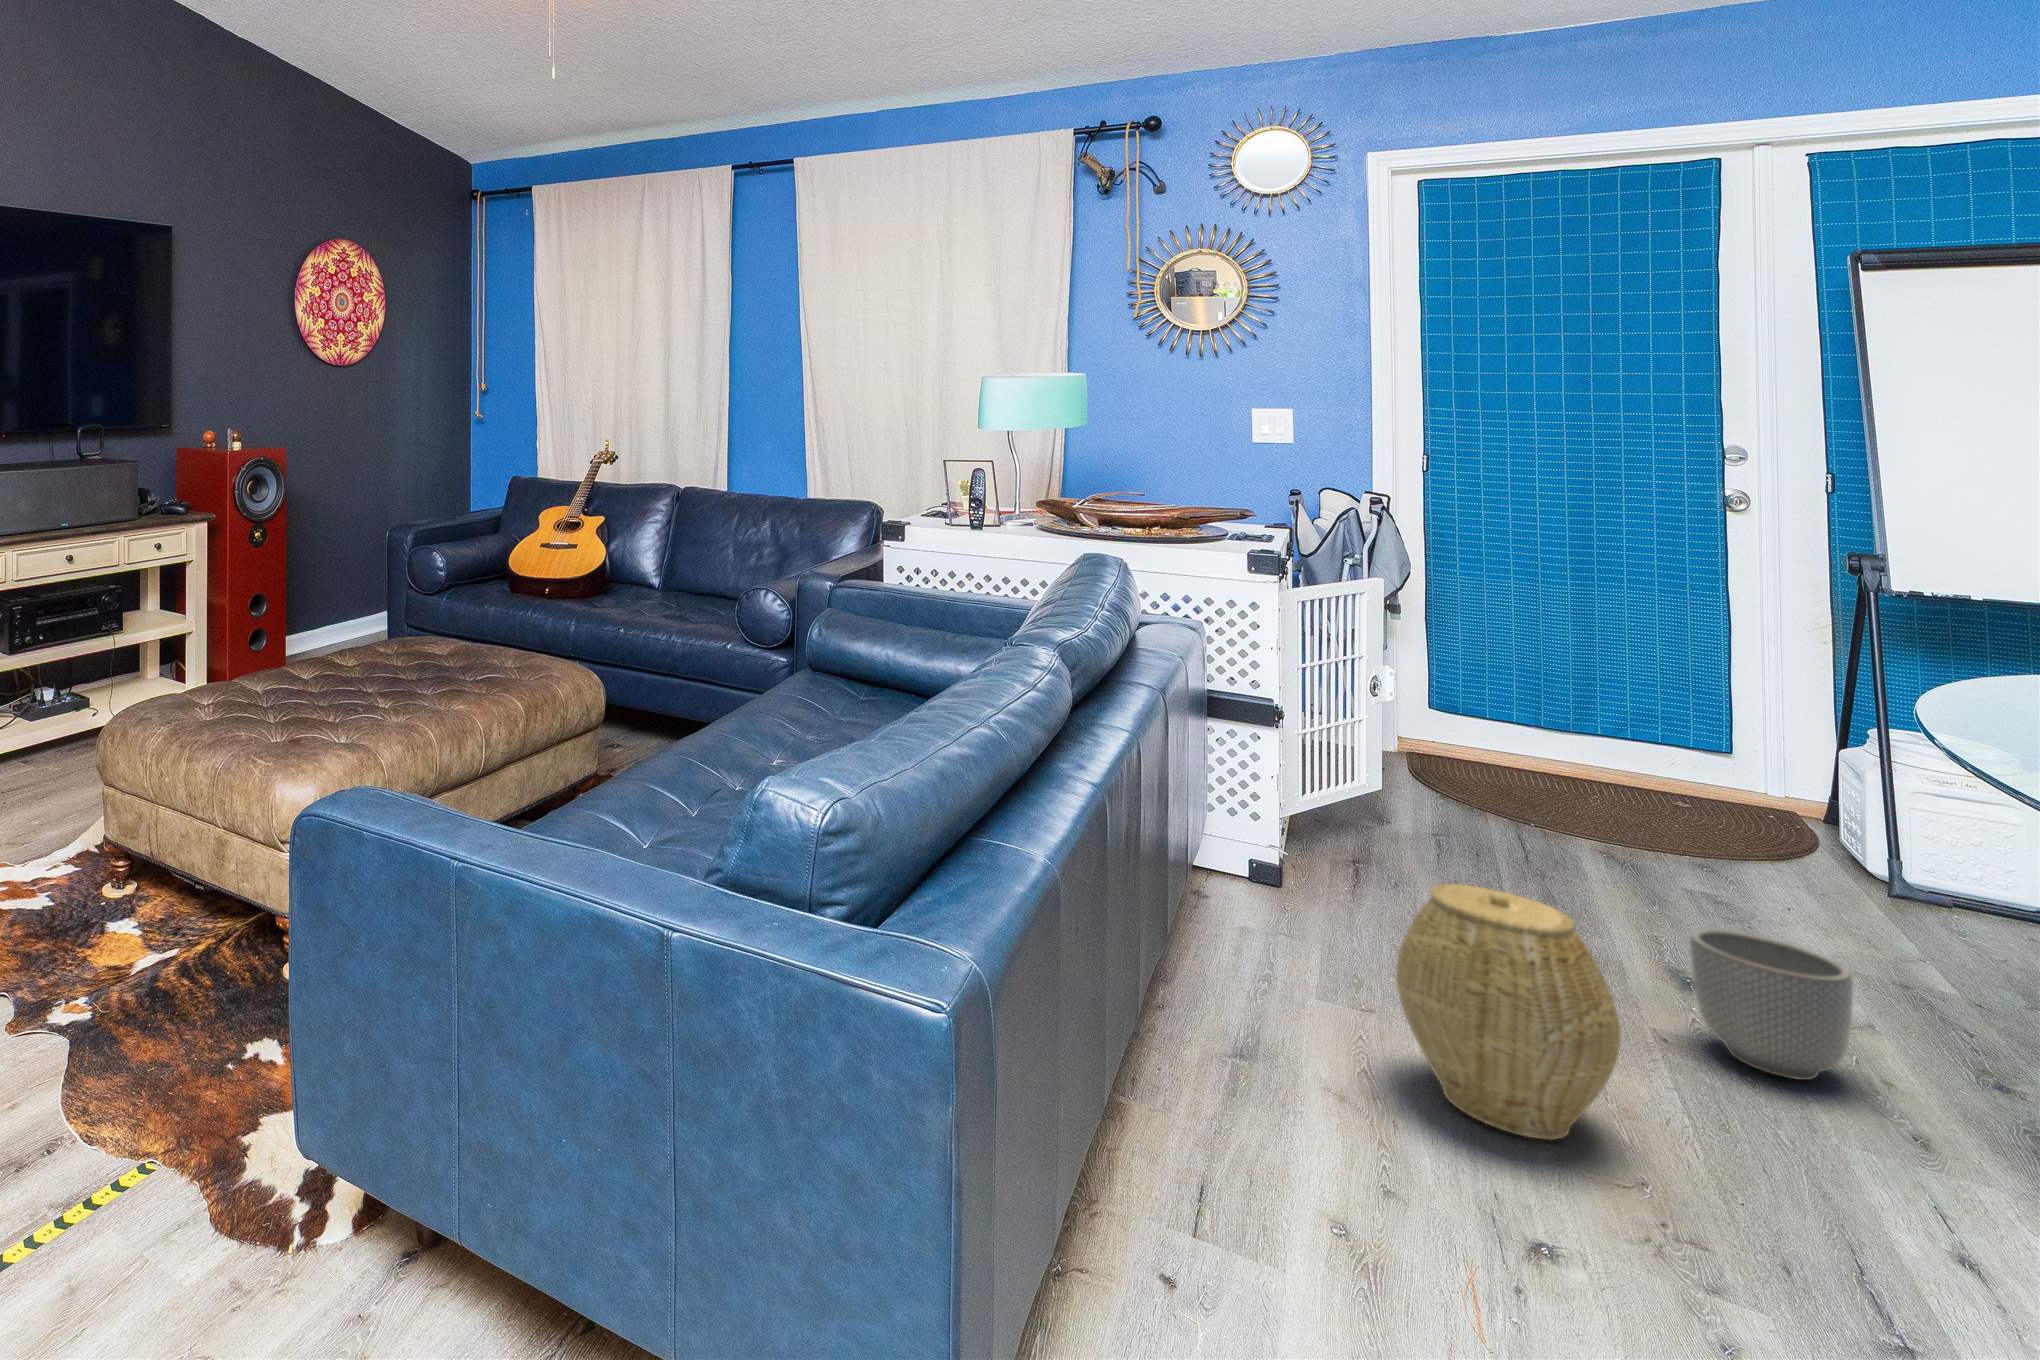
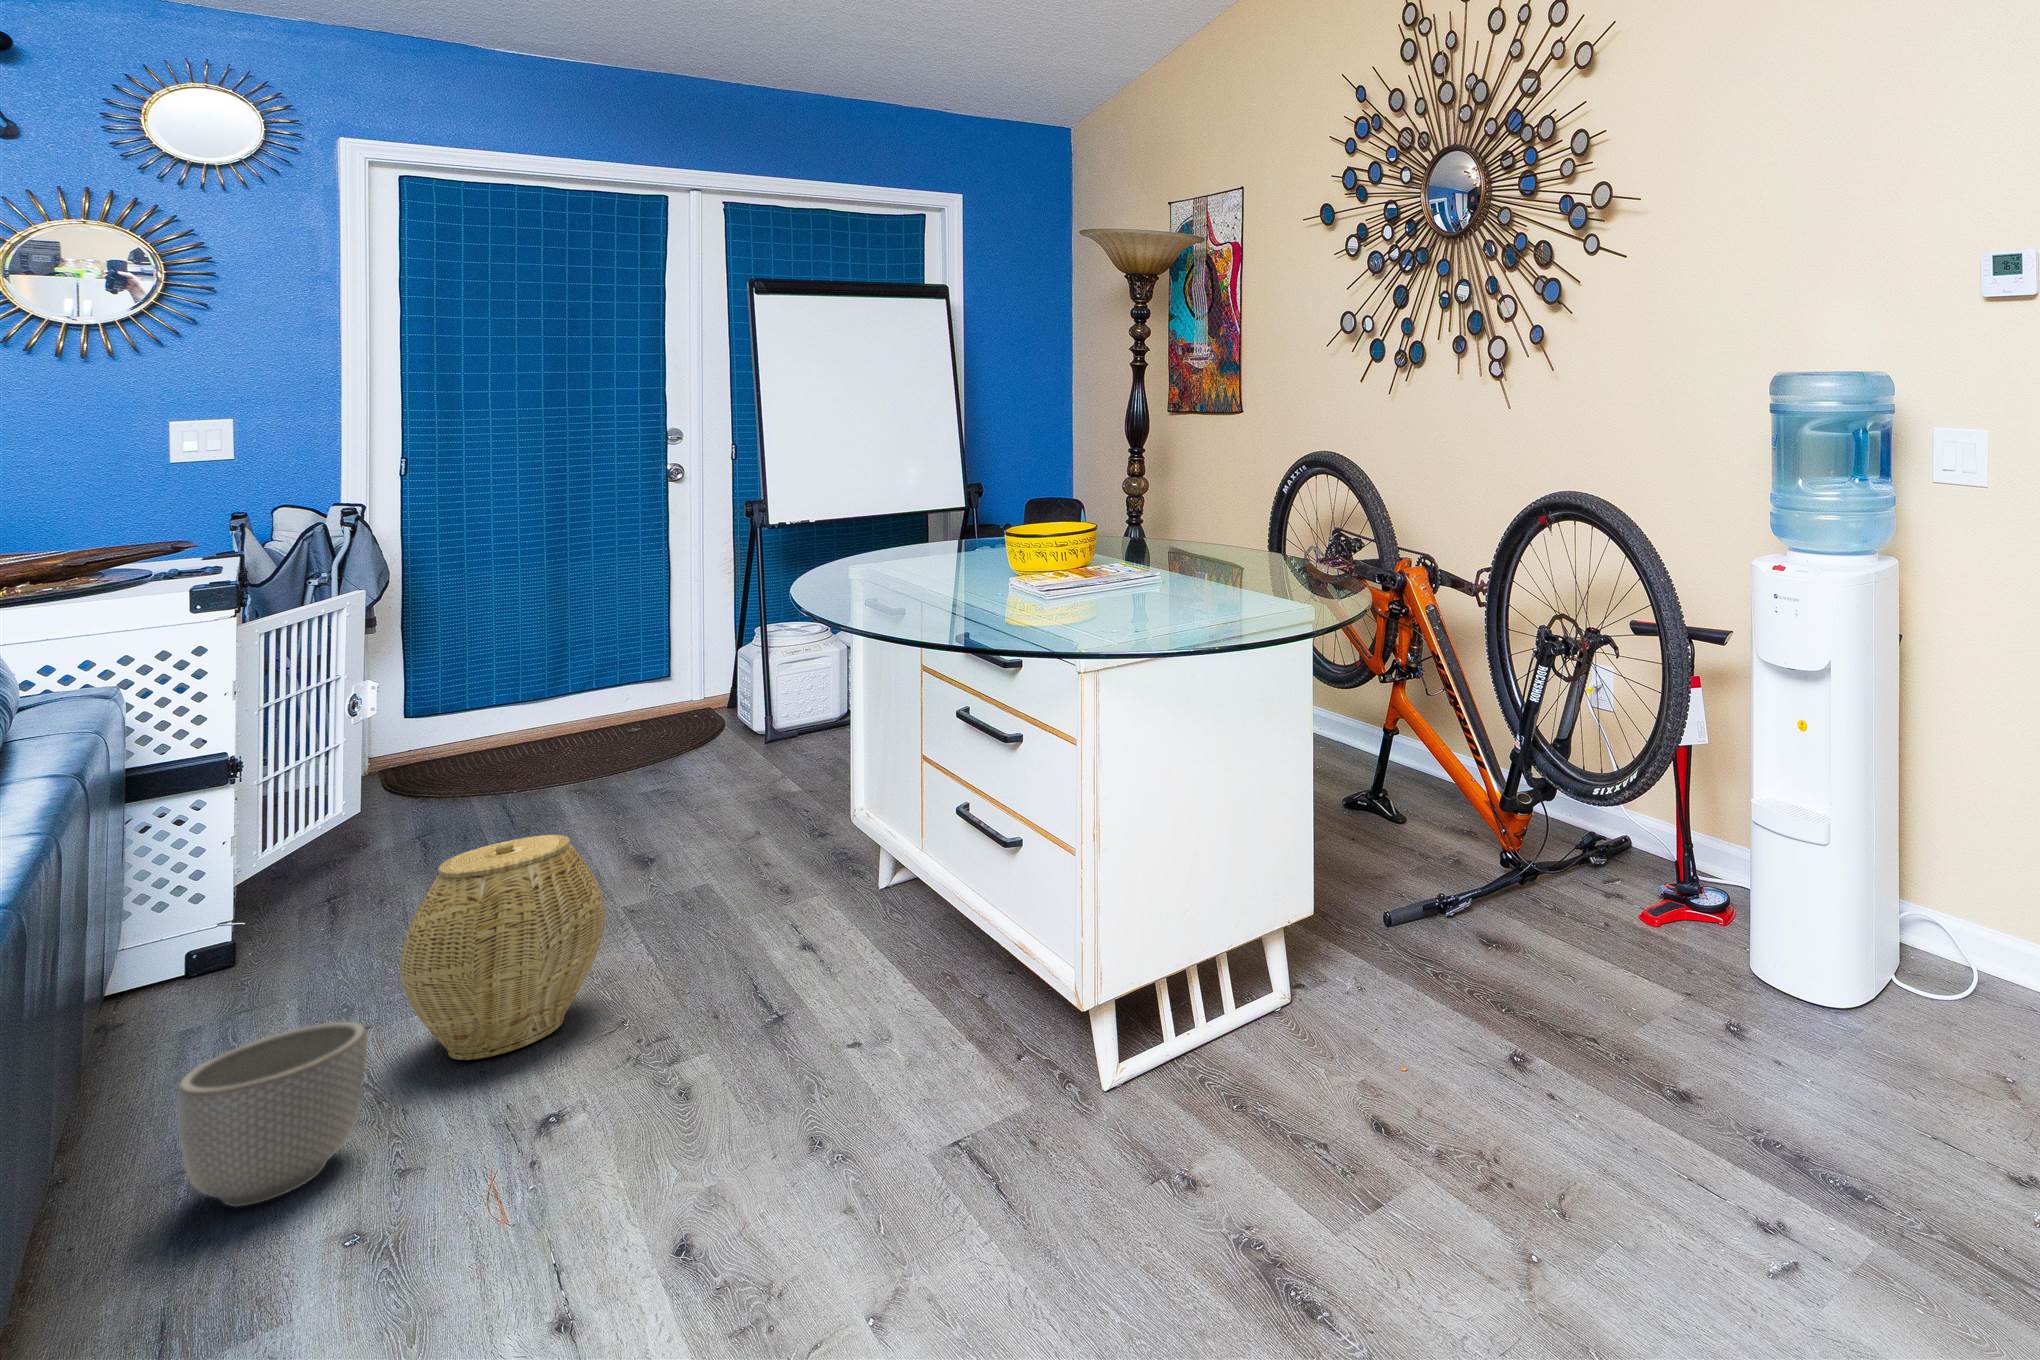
planter: present [1689,929,1854,1080] -> present [177,1022,367,1207]

